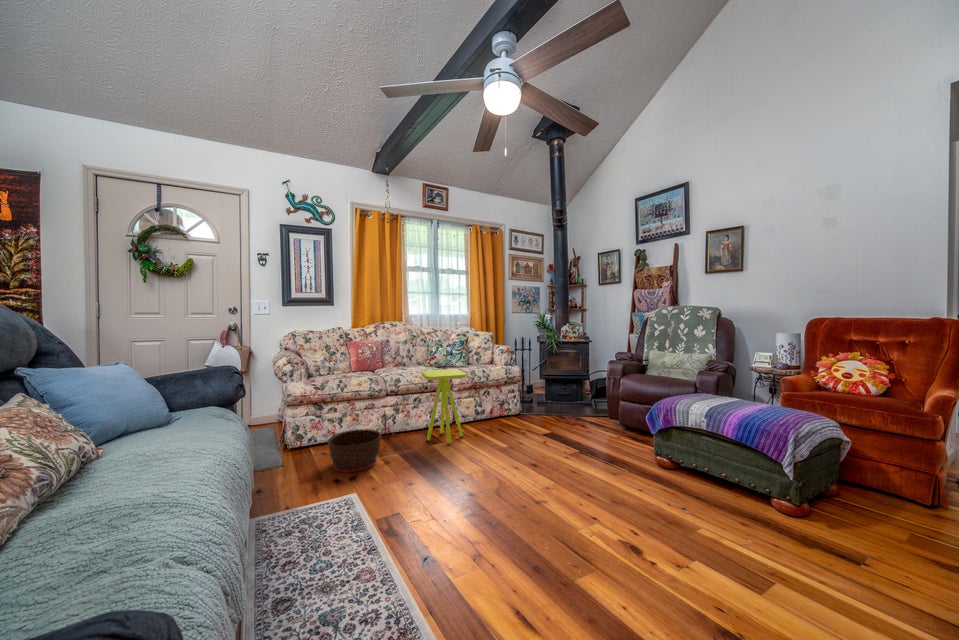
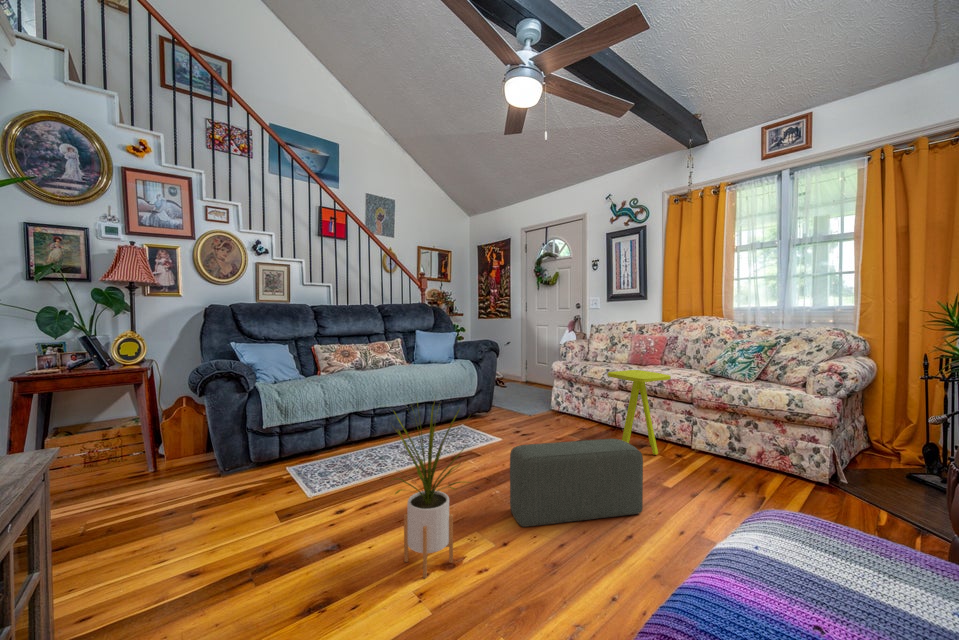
house plant: none [626,400,724,577] -> present [393,405,470,578]
pouf: none [536,416,595,508] -> present [510,439,643,527]
basket: present [328,429,381,473] -> none [525,402,566,433]

